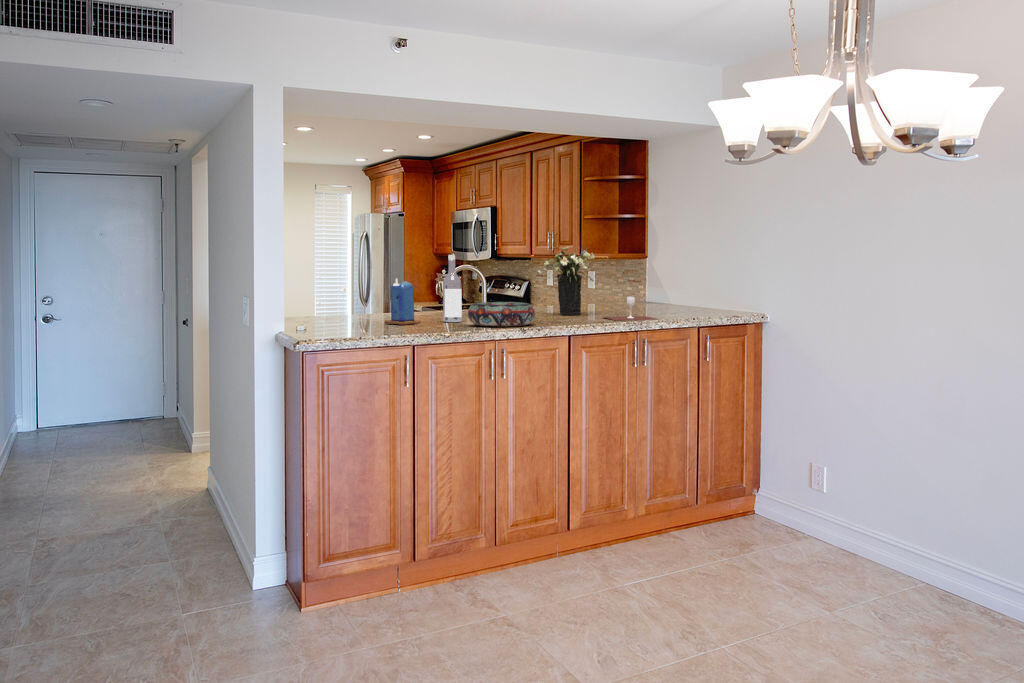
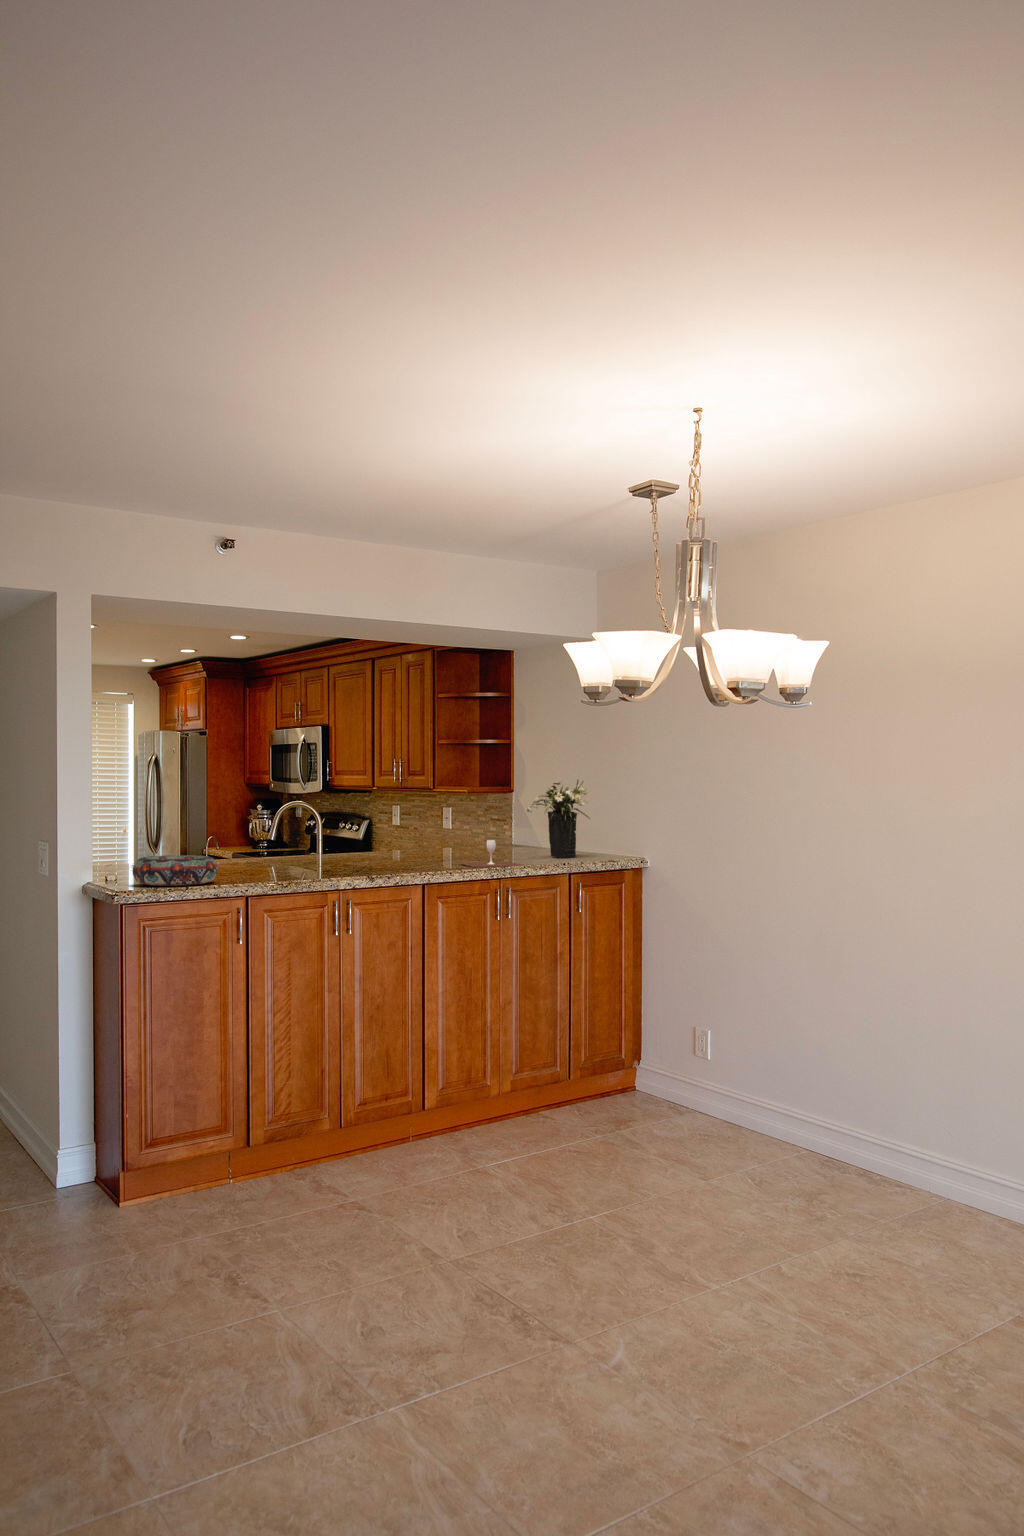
flower arrangement: present [537,246,594,315] -> present [527,780,590,858]
wine bottle: present [443,255,462,323] -> none [277,795,298,872]
candle: present [385,278,421,325] -> none [208,822,251,875]
decorative bowl: present [468,302,535,327] -> present [133,855,218,886]

